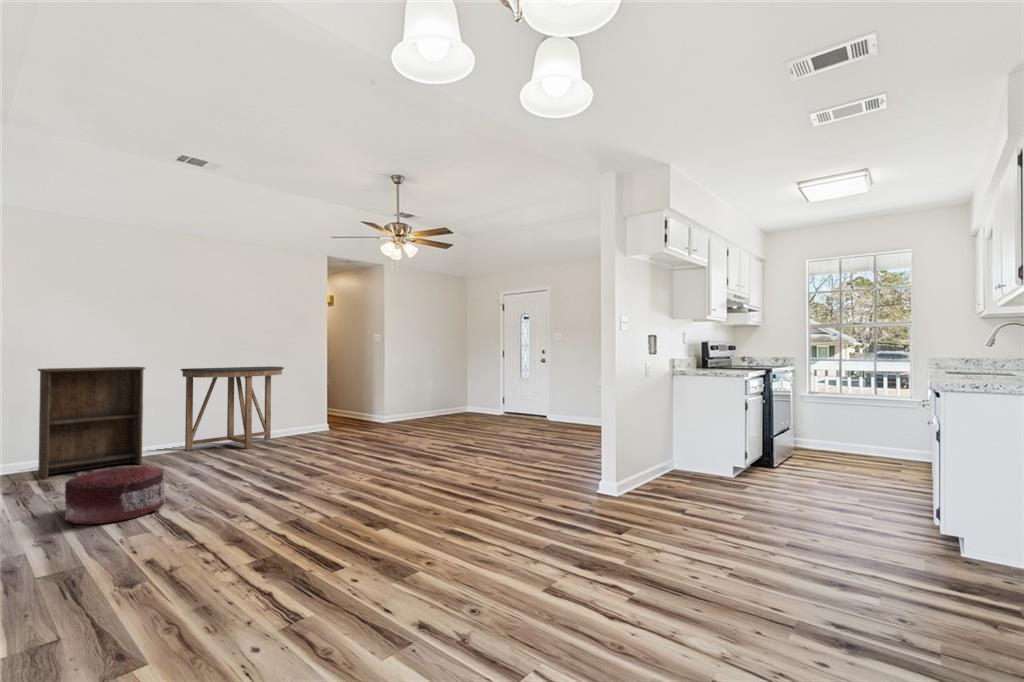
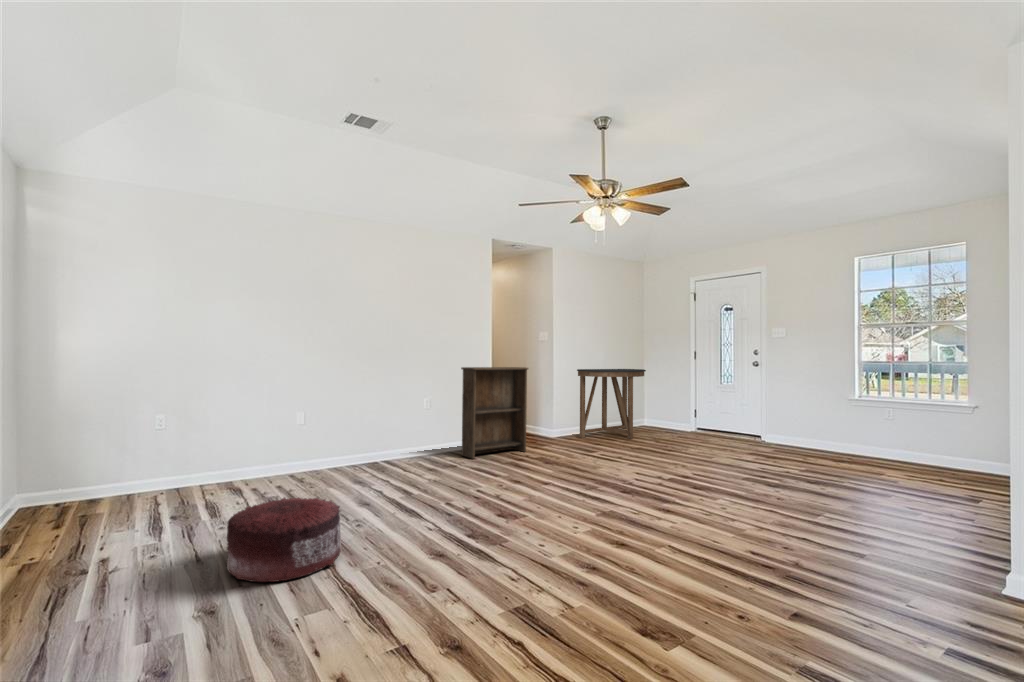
console table: present [181,366,284,450] -> present [577,369,646,439]
bookshelf: present [38,367,145,479] -> present [461,367,528,459]

